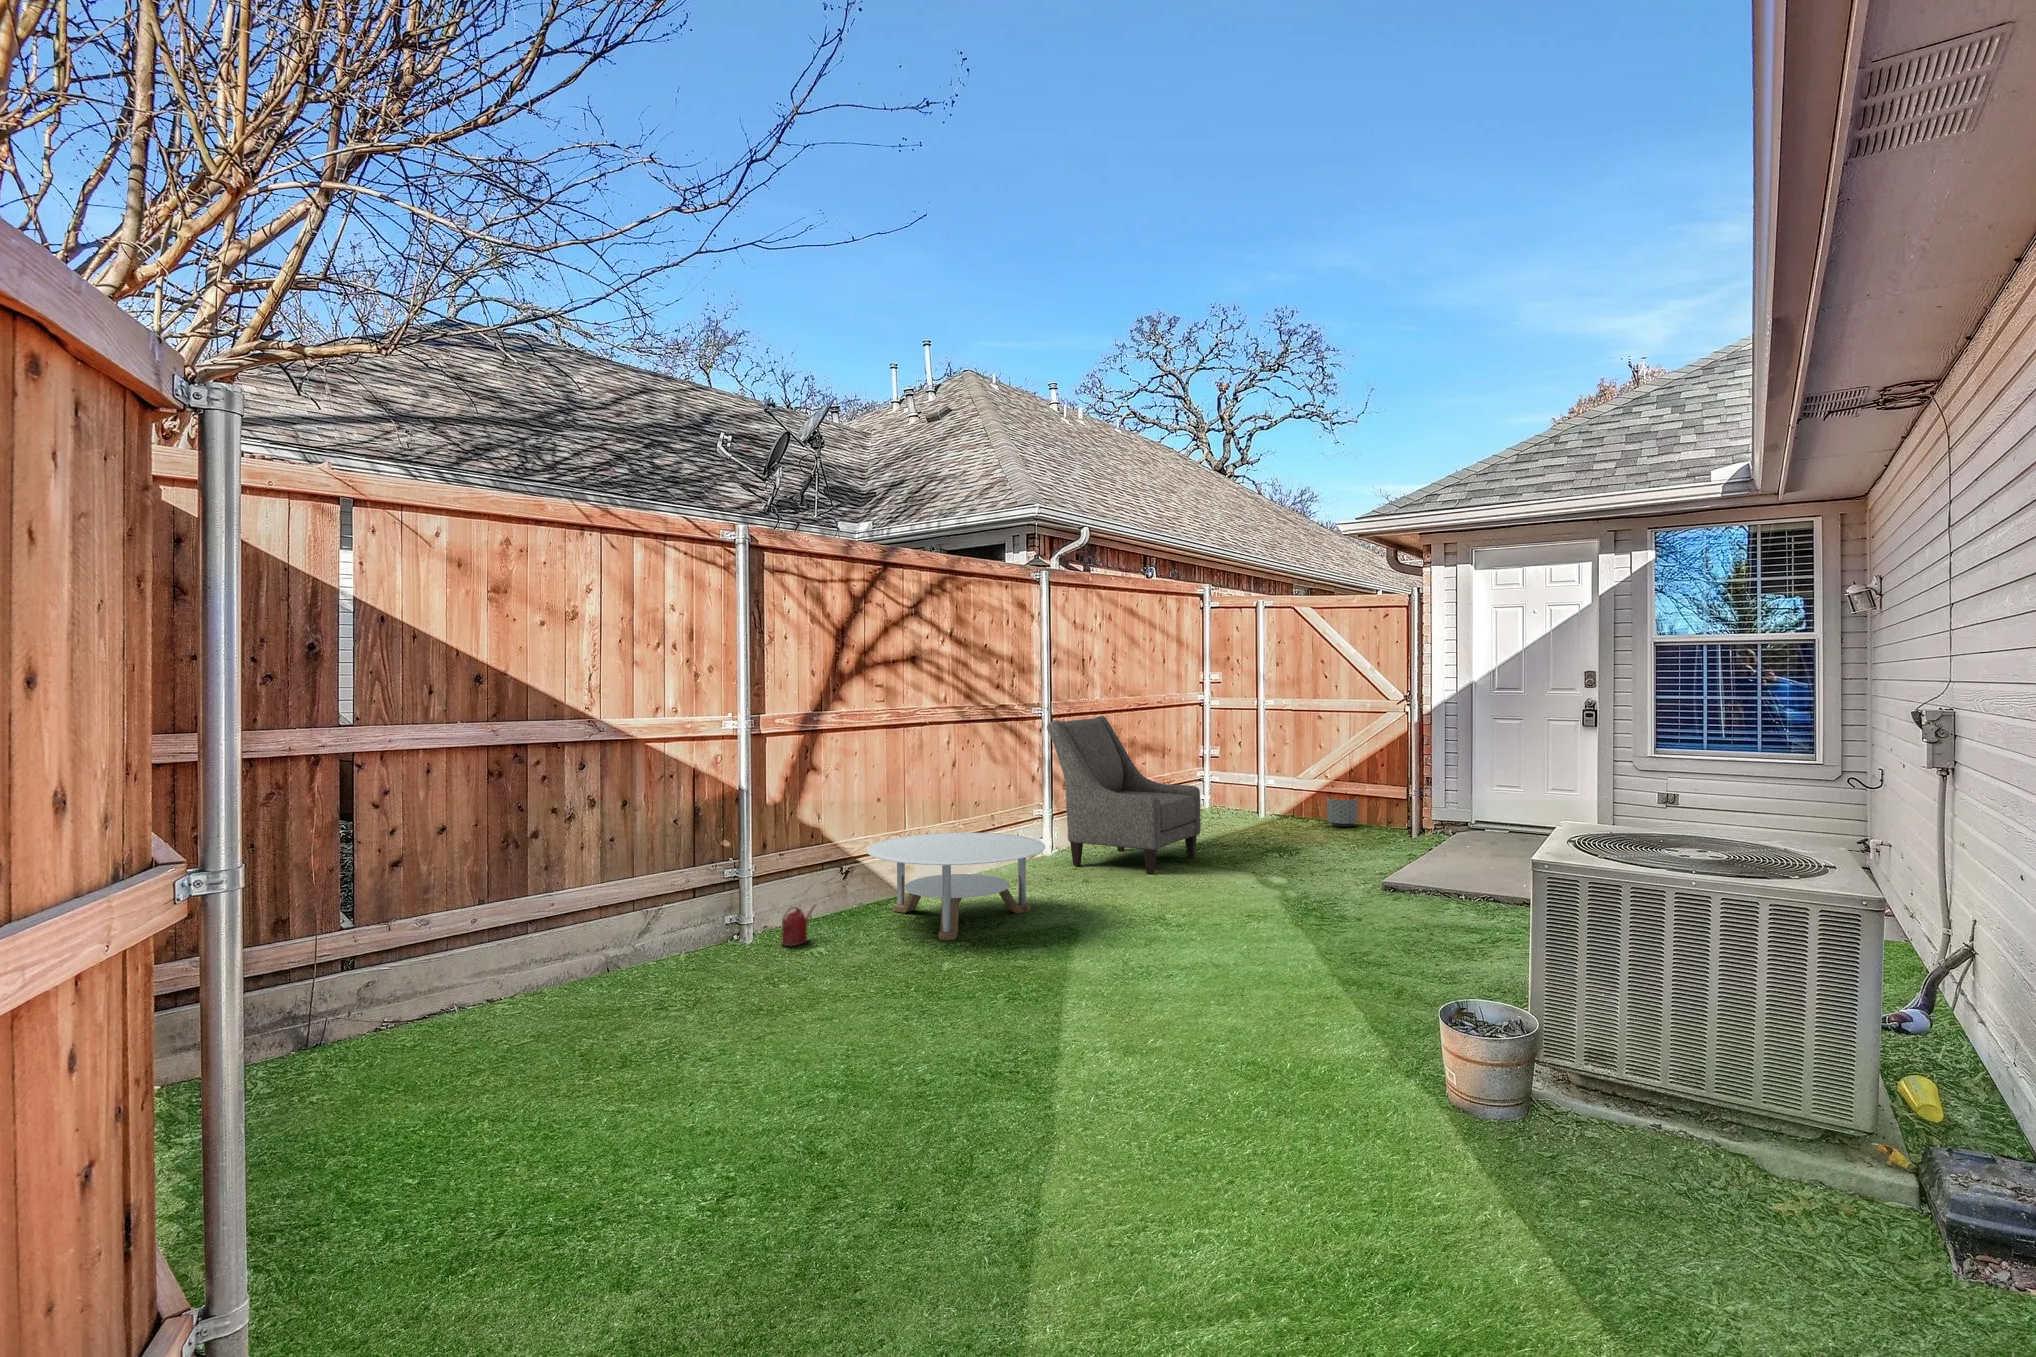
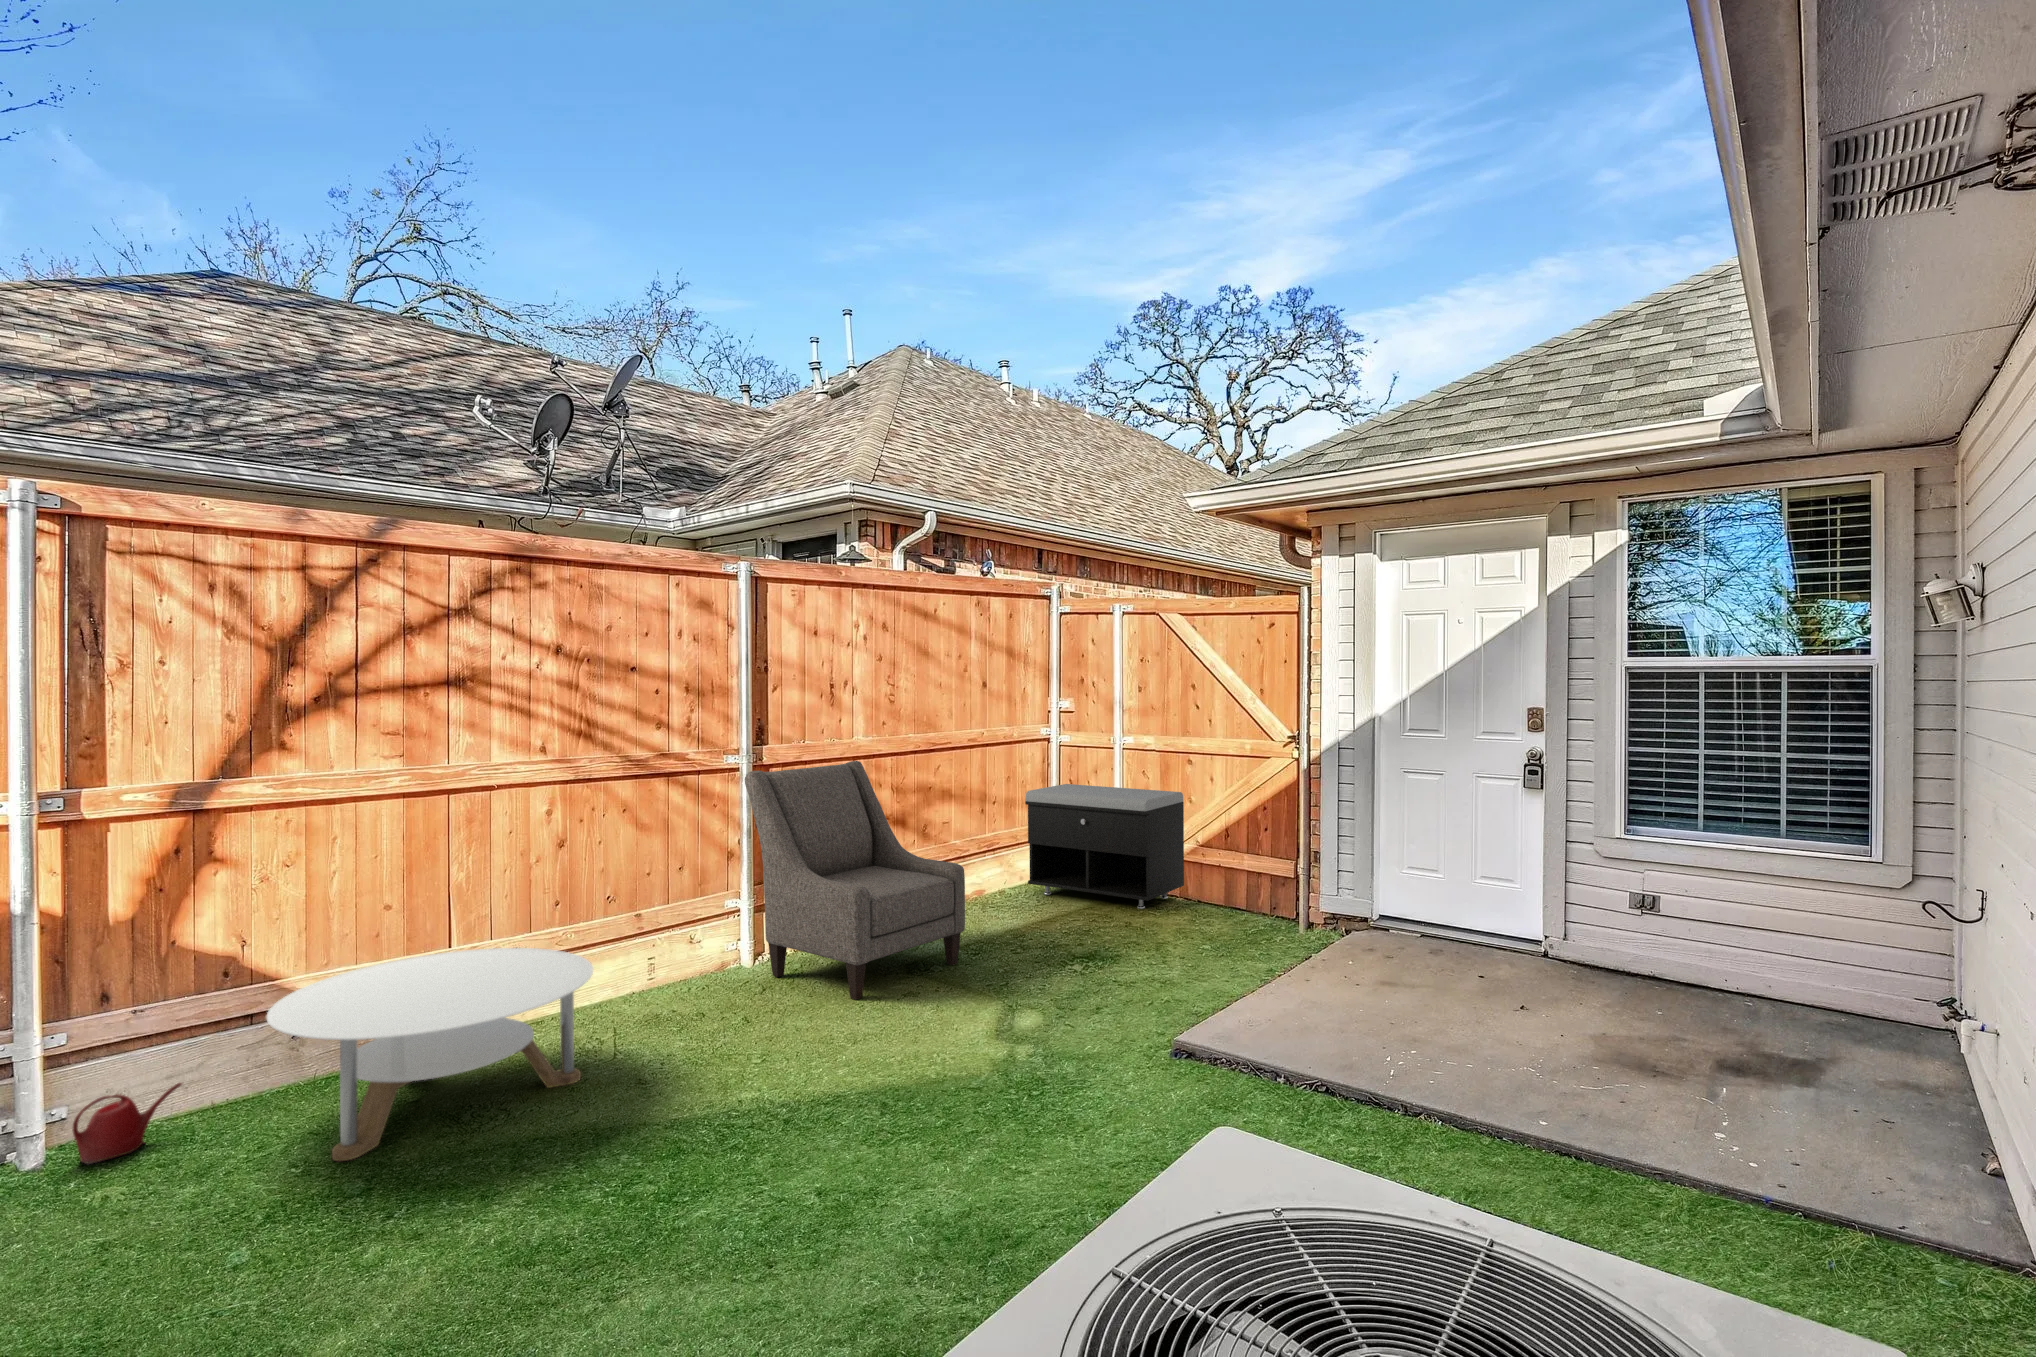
storage bench: none [1192,740,1313,828] -> present [1025,784,1184,909]
planter: present [1327,796,1359,827] -> none [1195,865,1235,909]

